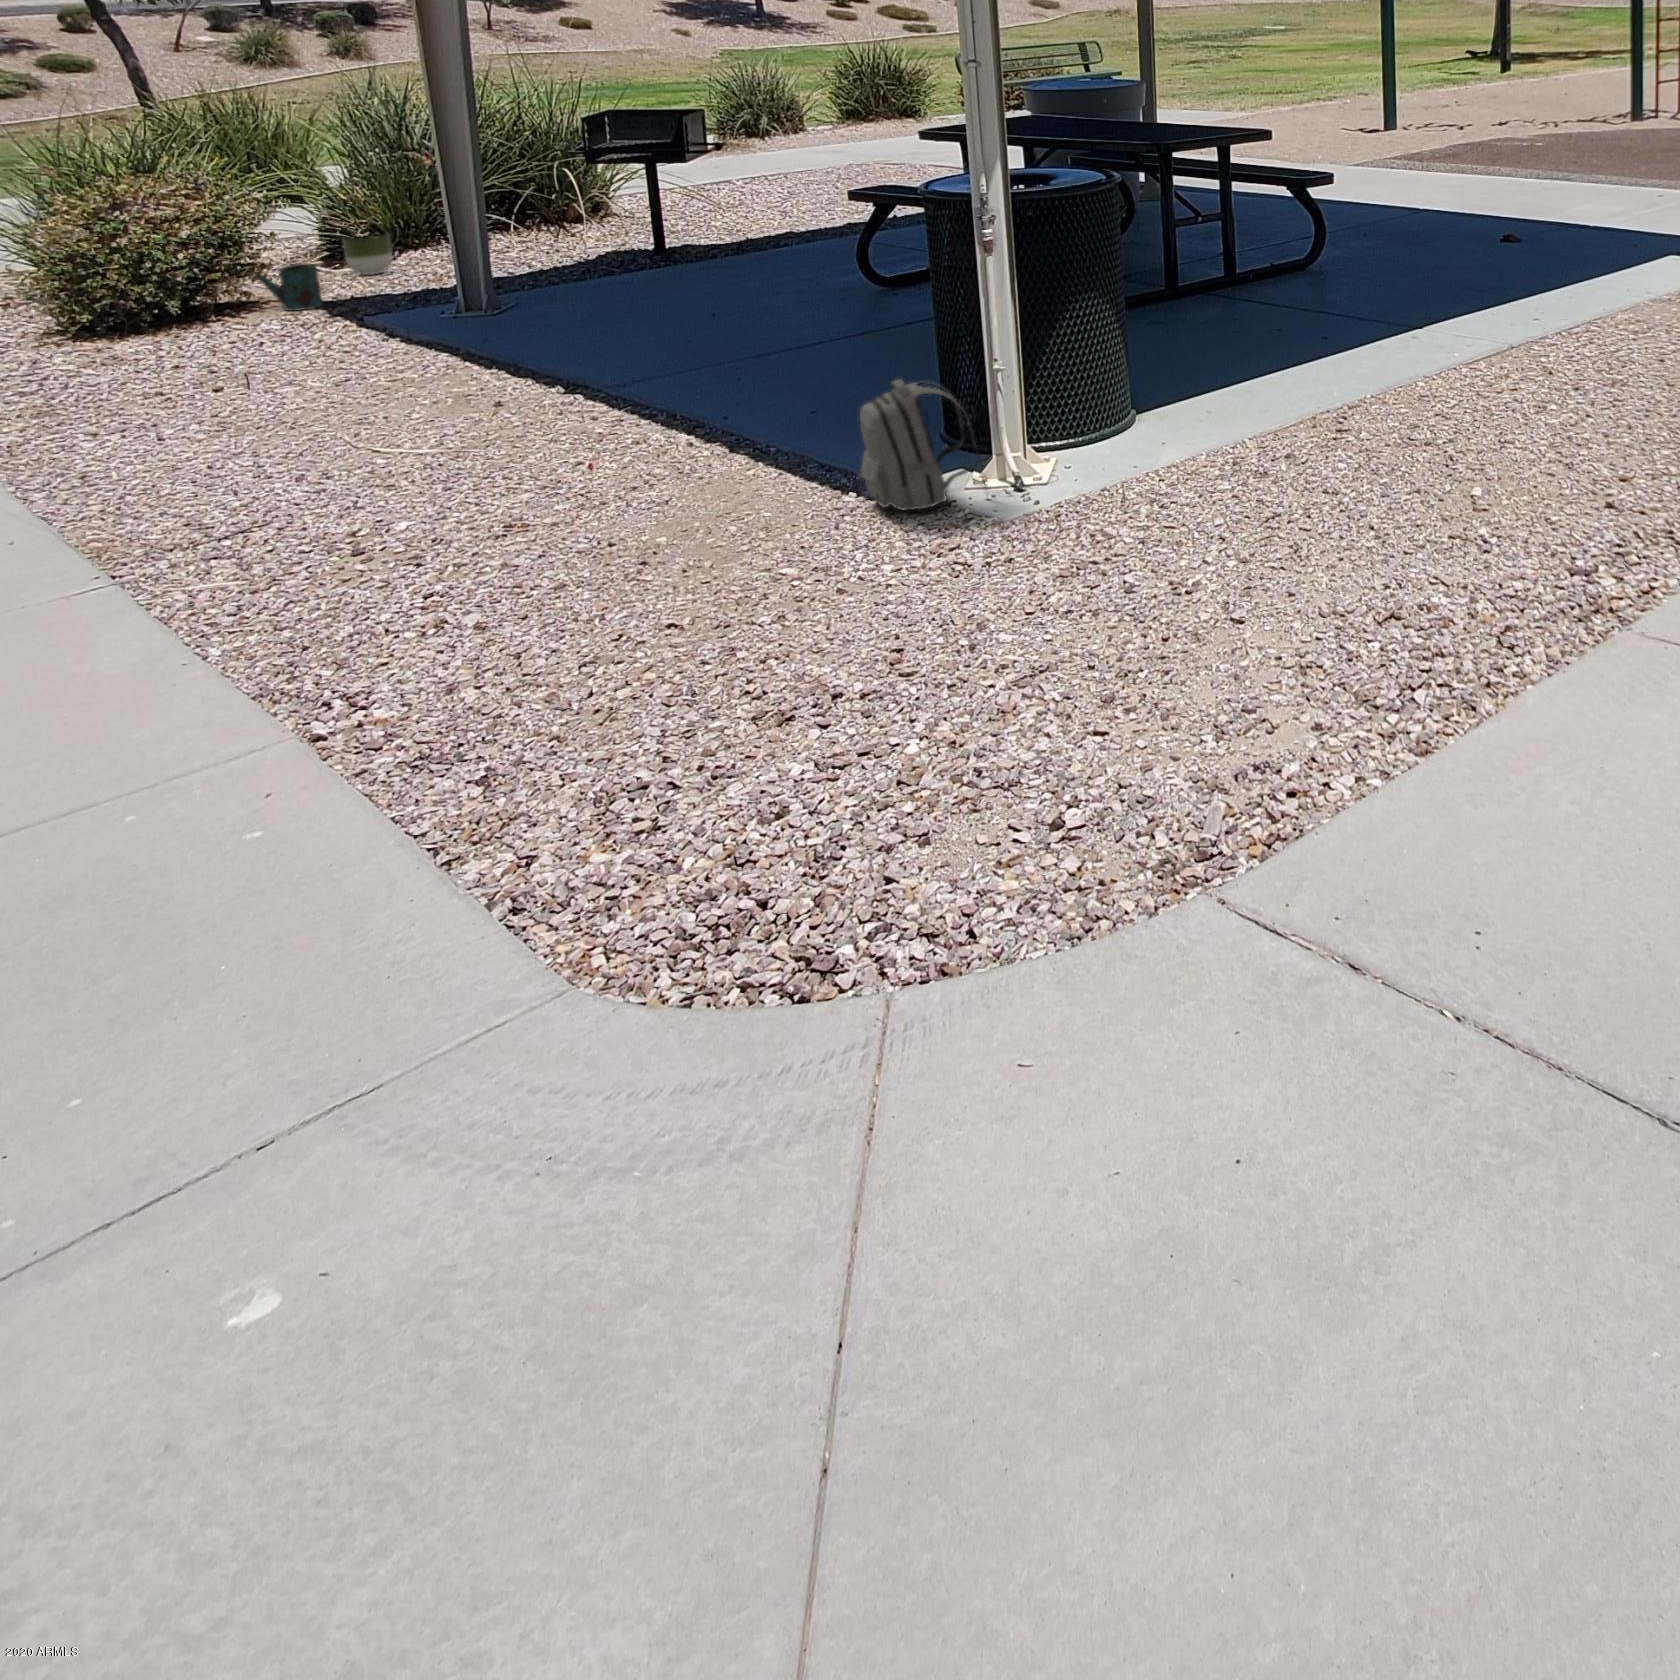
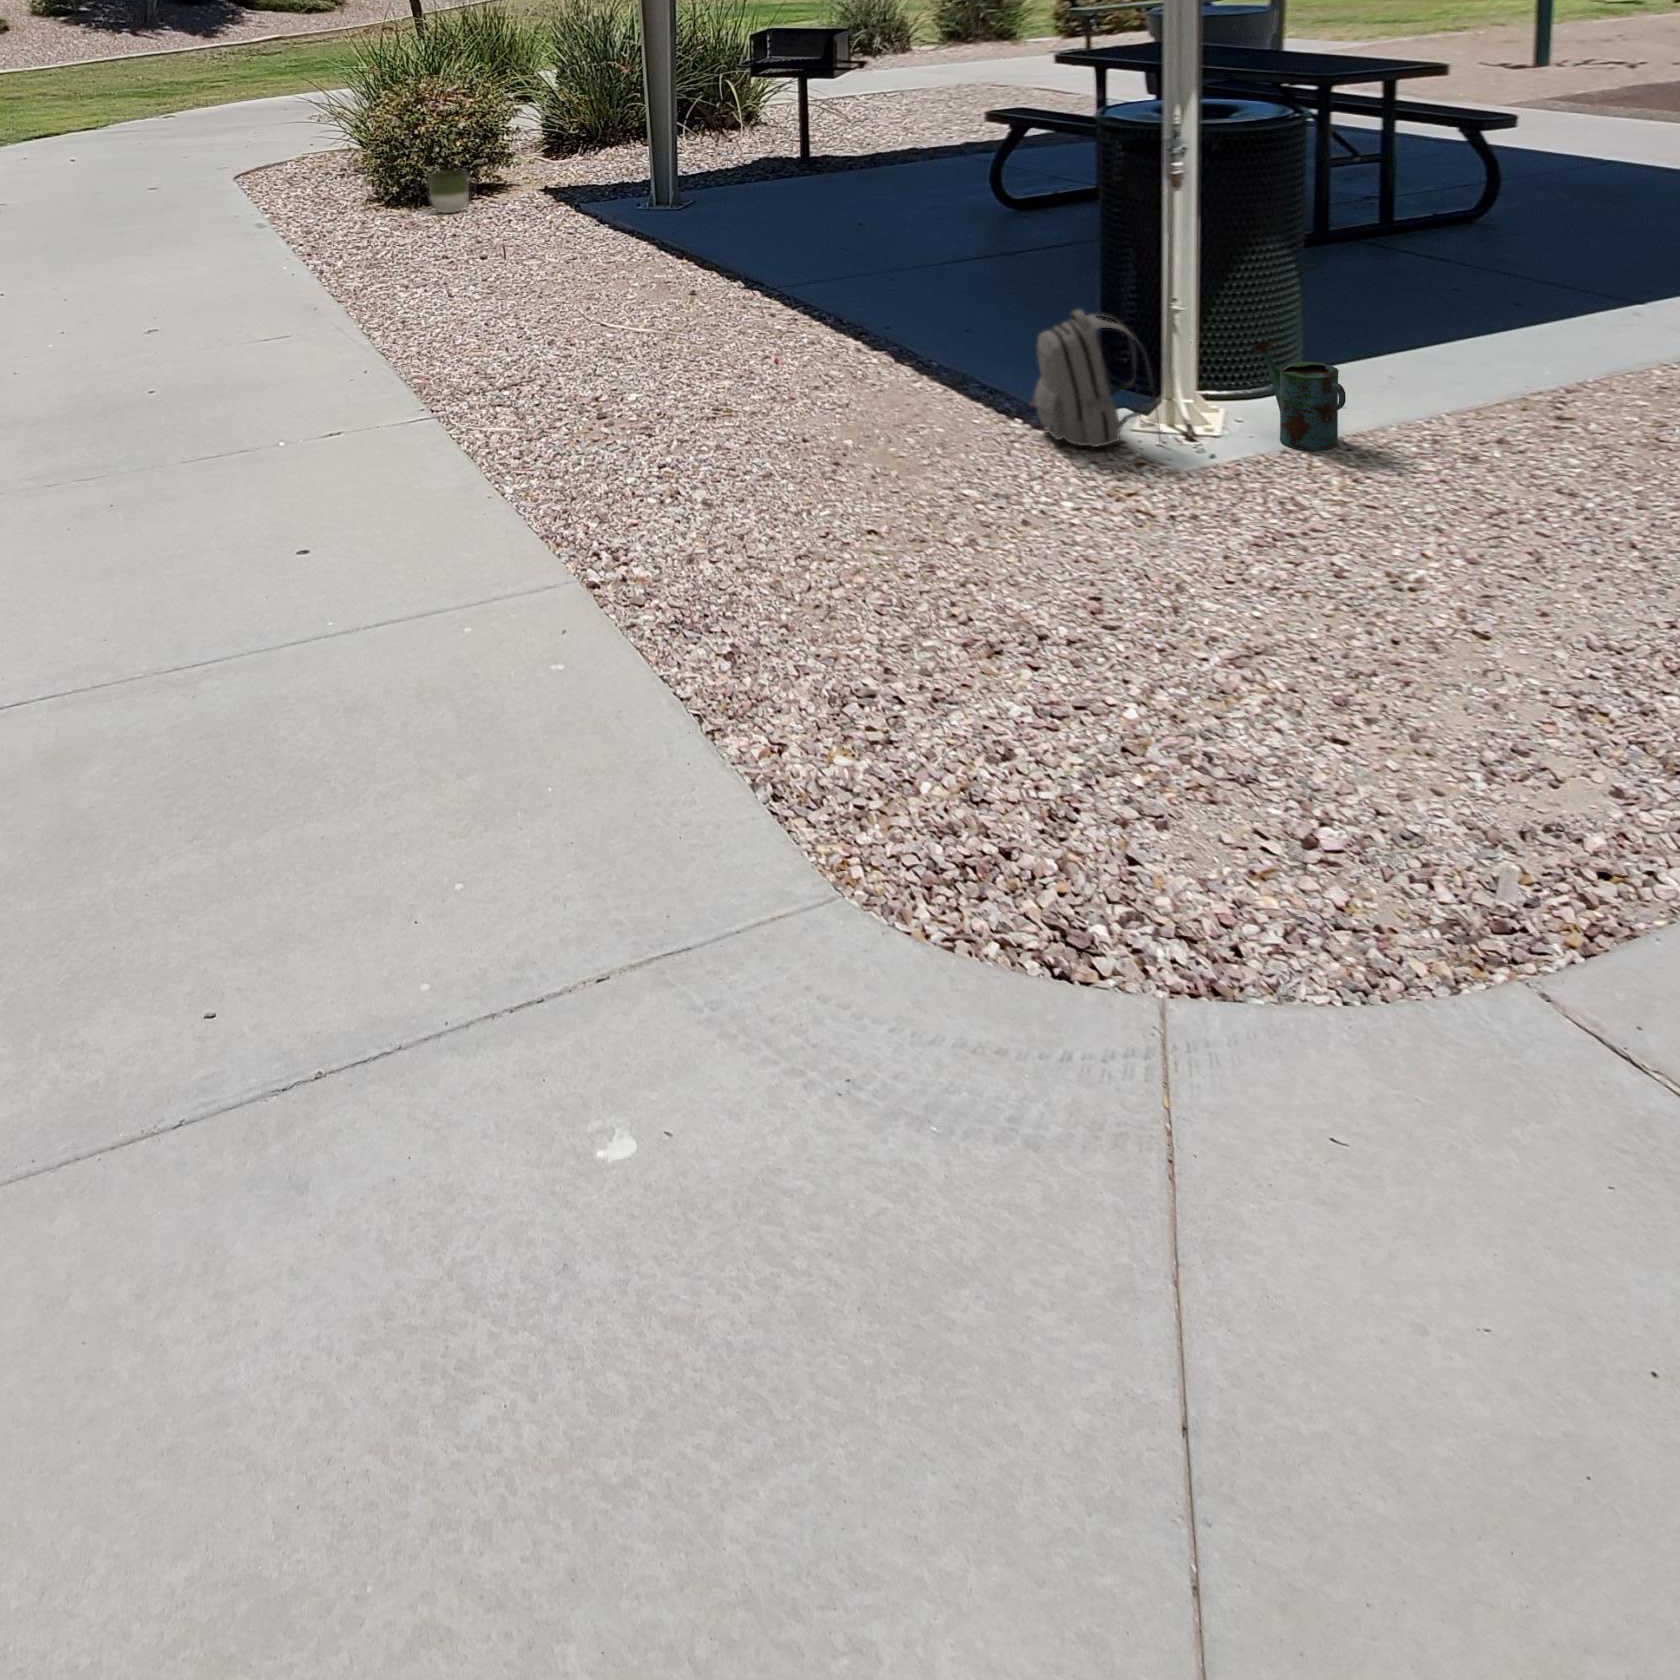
planter: present [343,232,392,275] -> present [428,170,469,213]
watering can: present [255,263,327,311] -> present [1253,341,1346,450]

